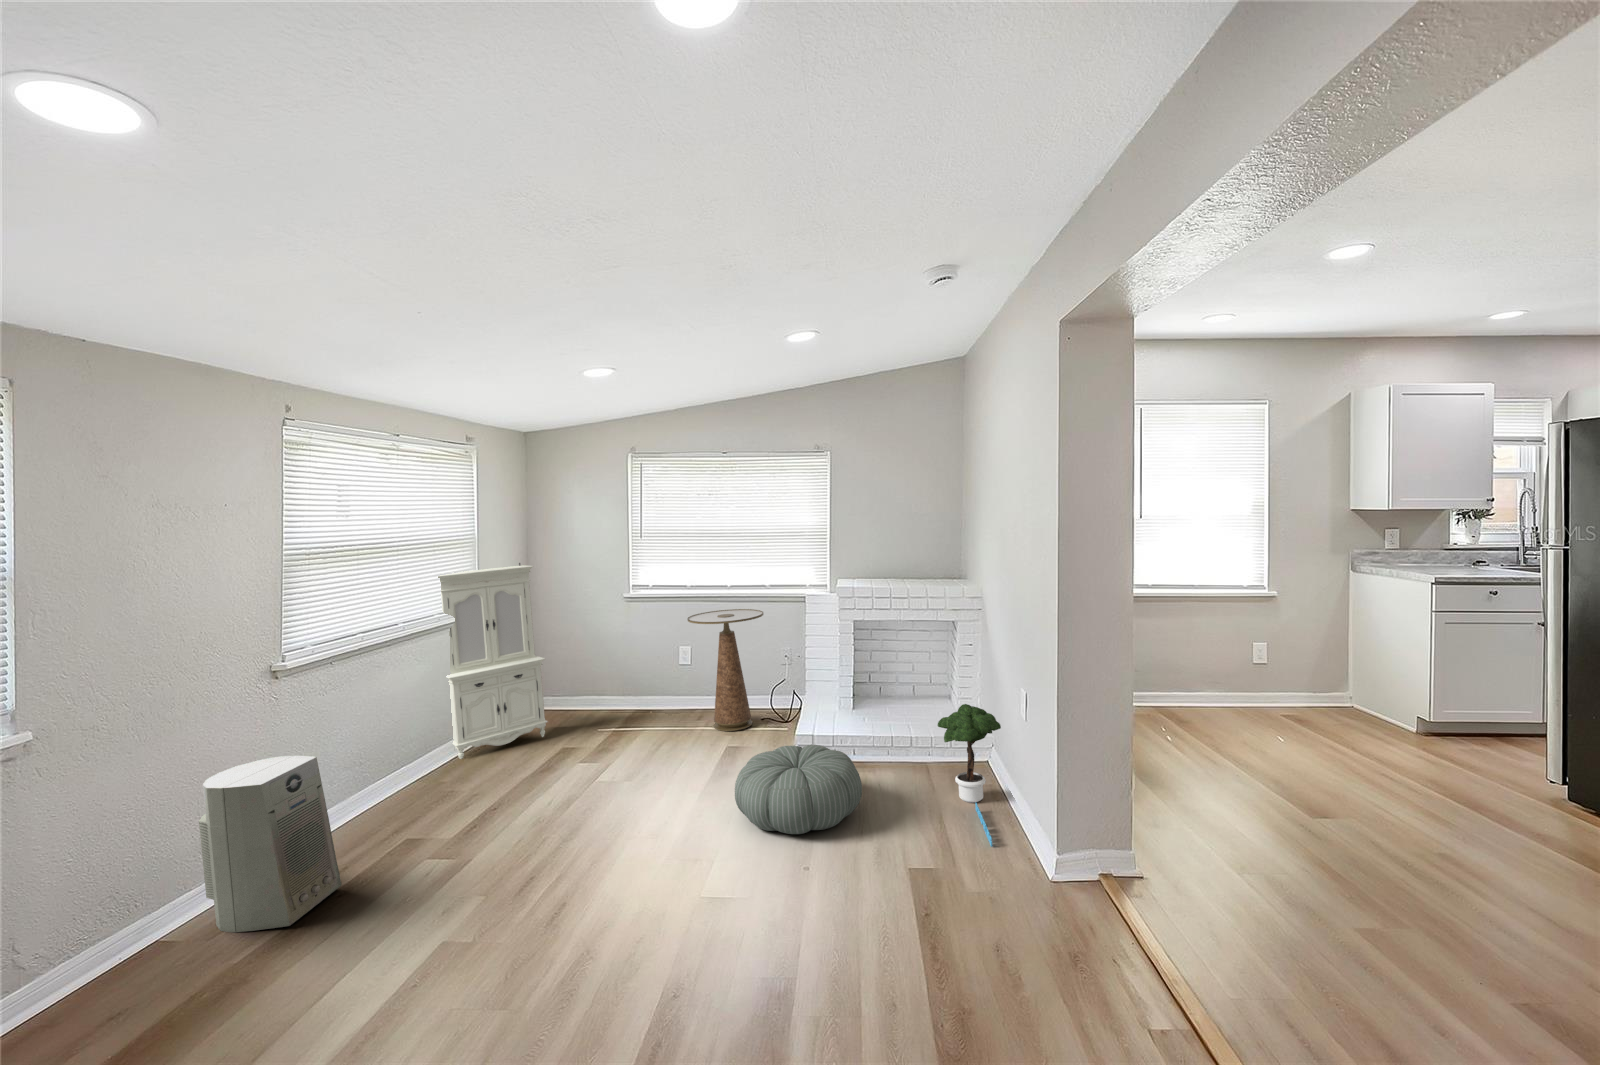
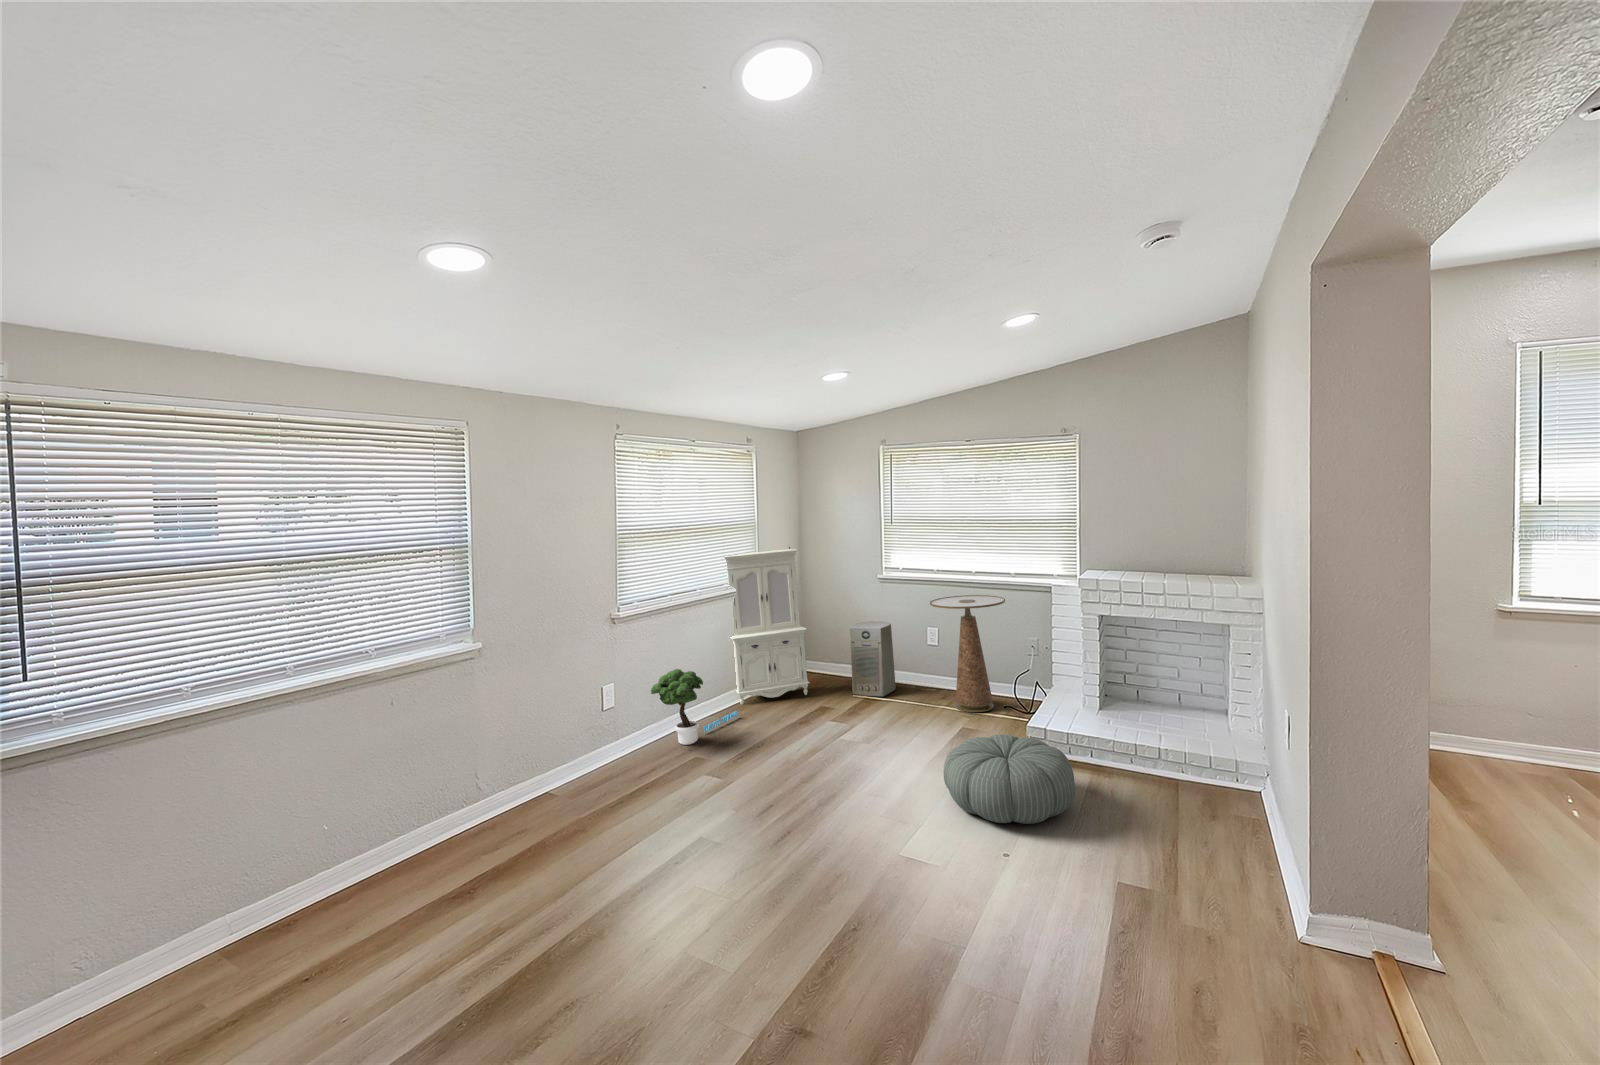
potted tree: present [938,704,1001,847] -> present [651,669,738,745]
air purifier: present [199,756,341,932] -> present [850,621,896,697]

